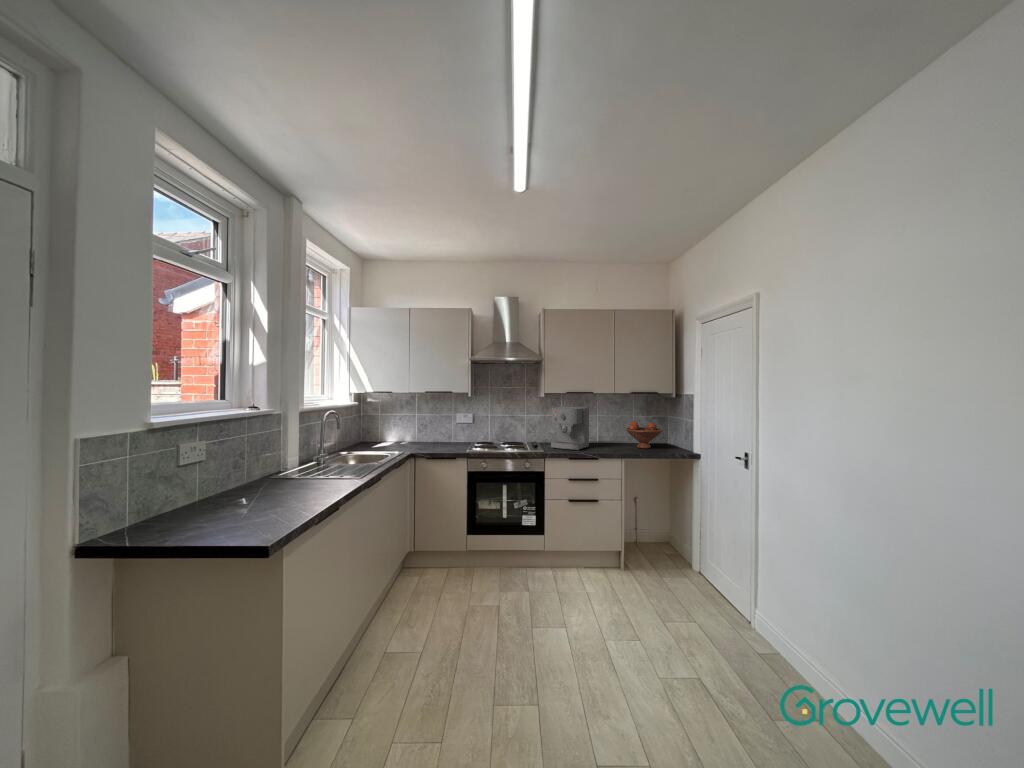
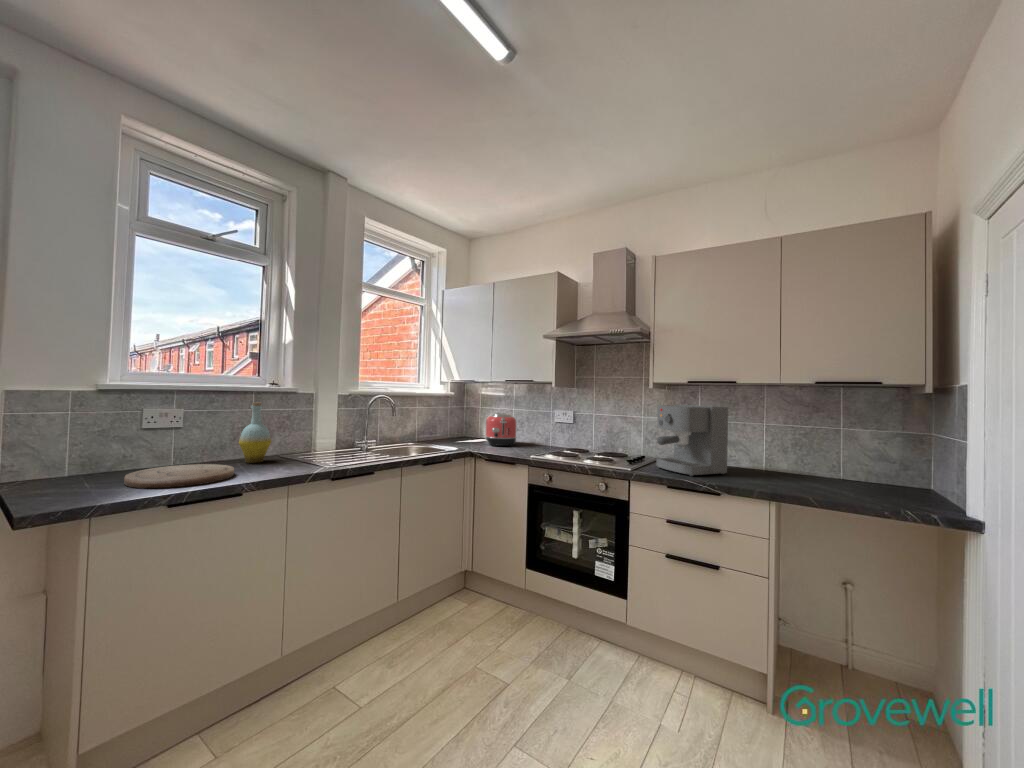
toaster: none [398,419,430,447] -> present [485,413,516,446]
fruit bowl: present [626,421,662,448] -> none [802,437,890,493]
bottle: none [251,428,283,488] -> present [239,402,271,463]
cutting board: none [220,491,315,520] -> present [124,464,234,488]

